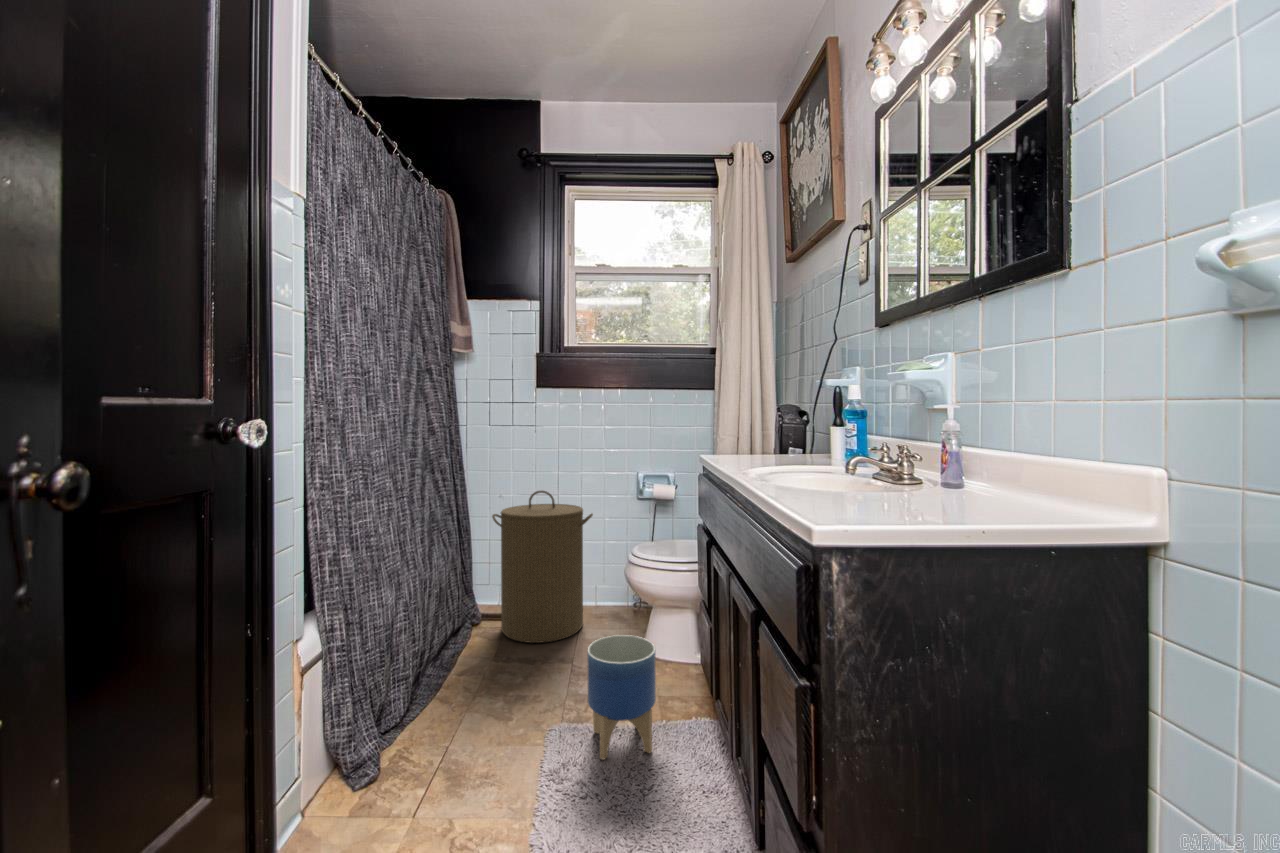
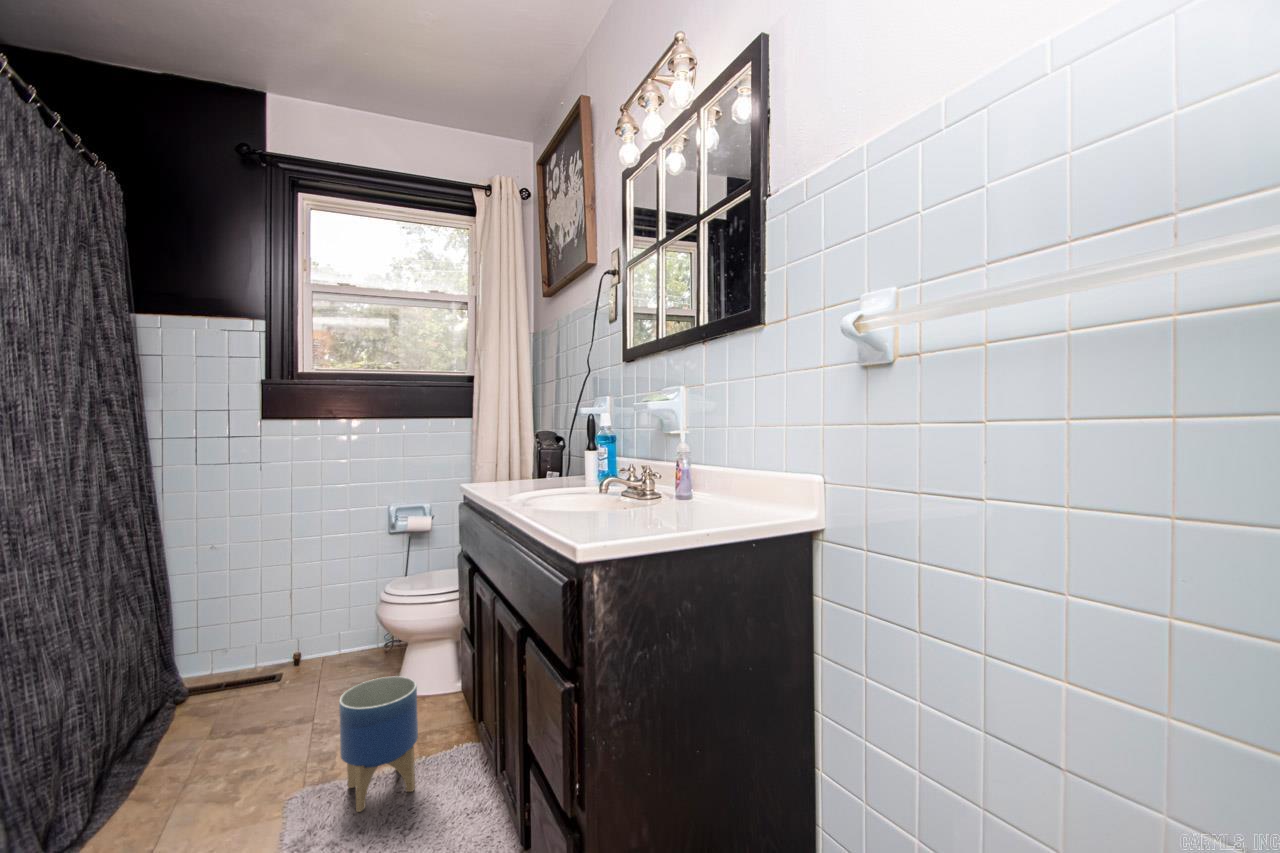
laundry hamper: present [492,491,593,643] -> none [205,533,342,713]

